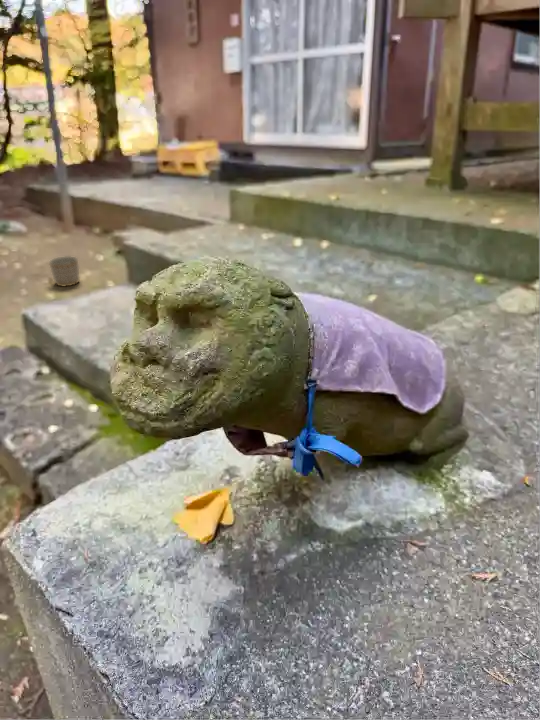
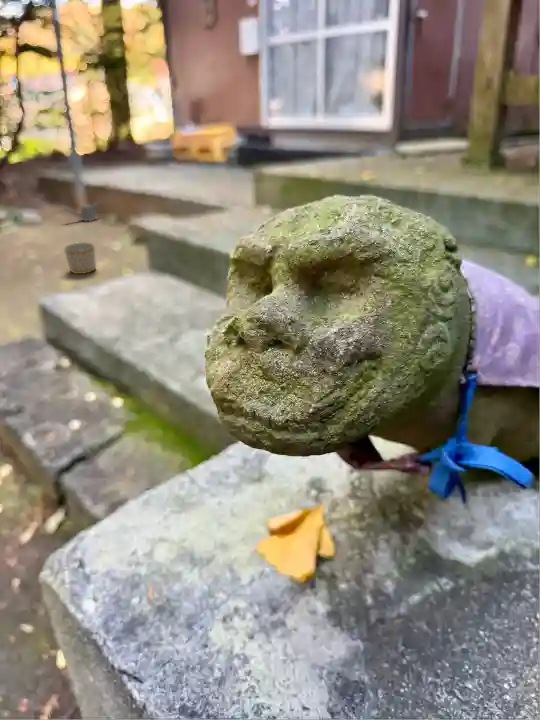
watering can: none [52,216,89,234] -> present [65,204,97,221]

